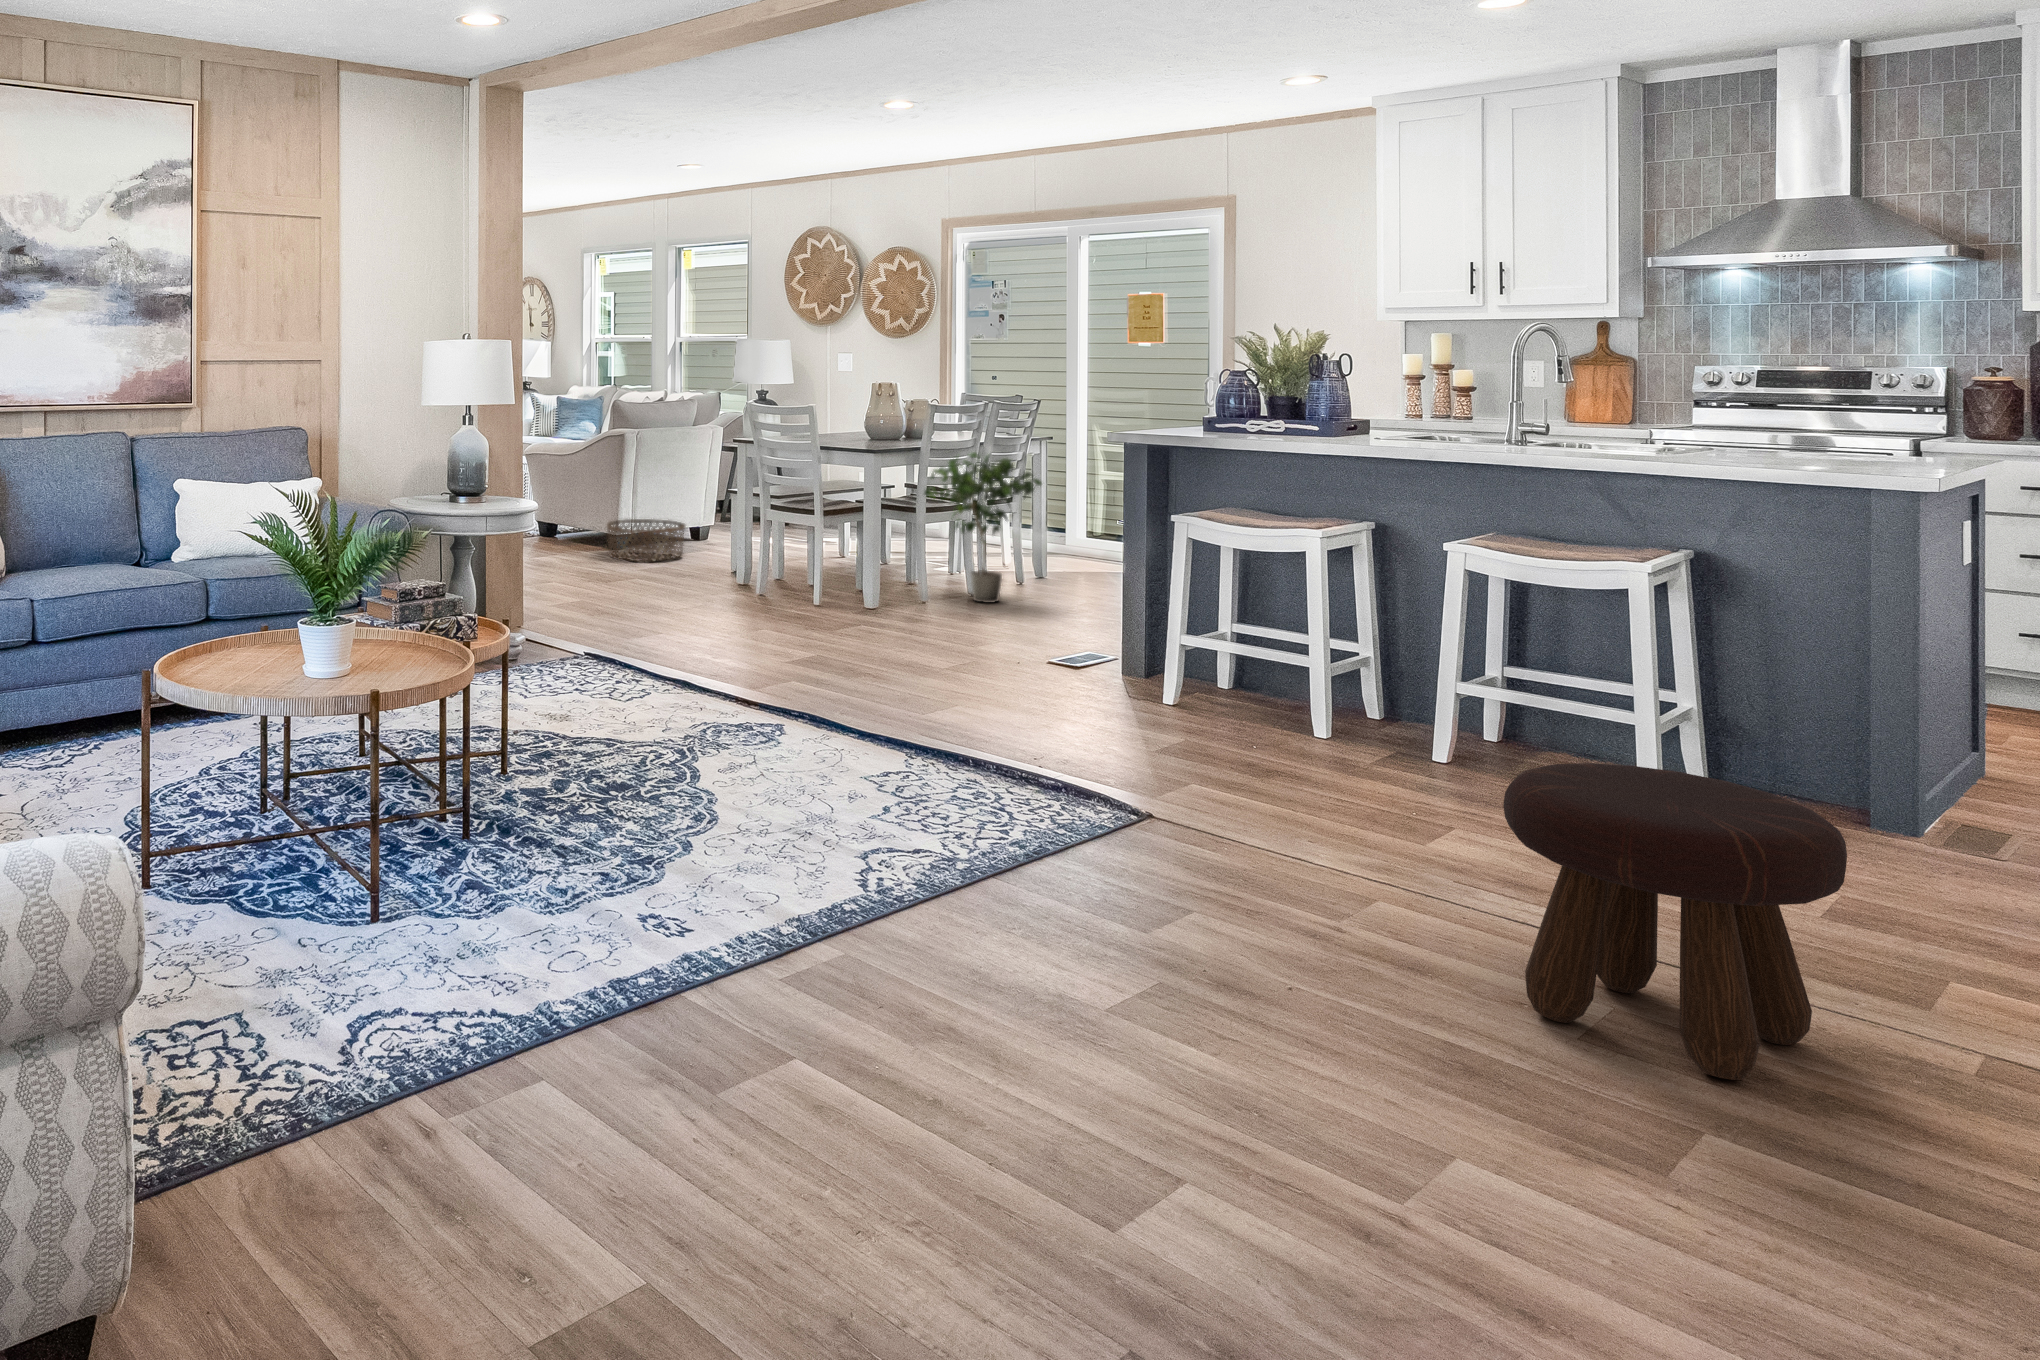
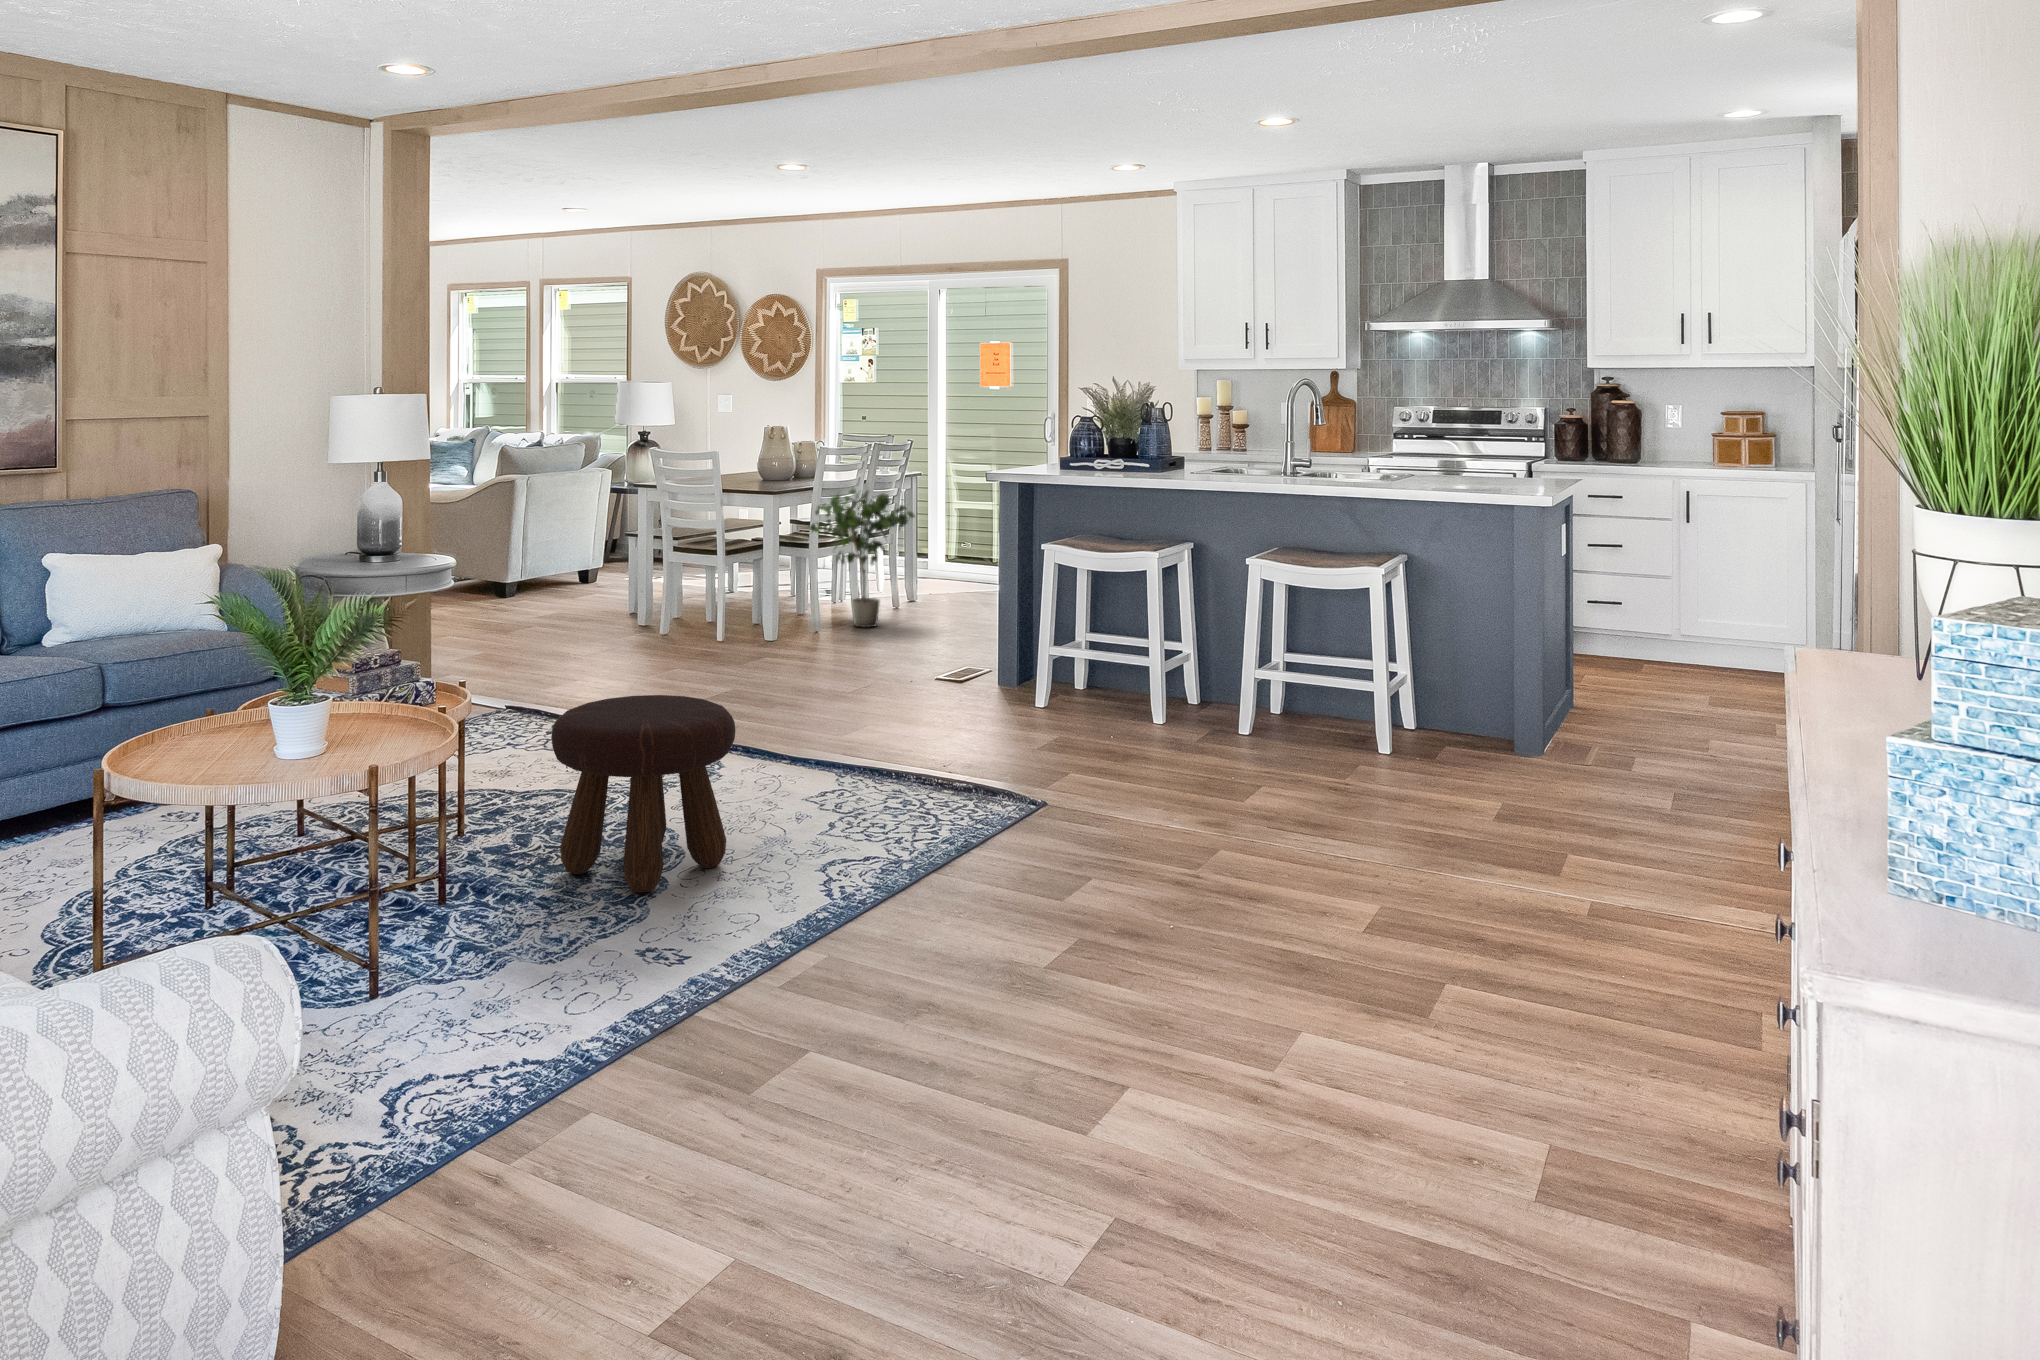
basket: present [607,519,685,562] -> none [490,564,572,609]
footstool: present [1503,763,1847,1080] -> present [551,695,735,892]

